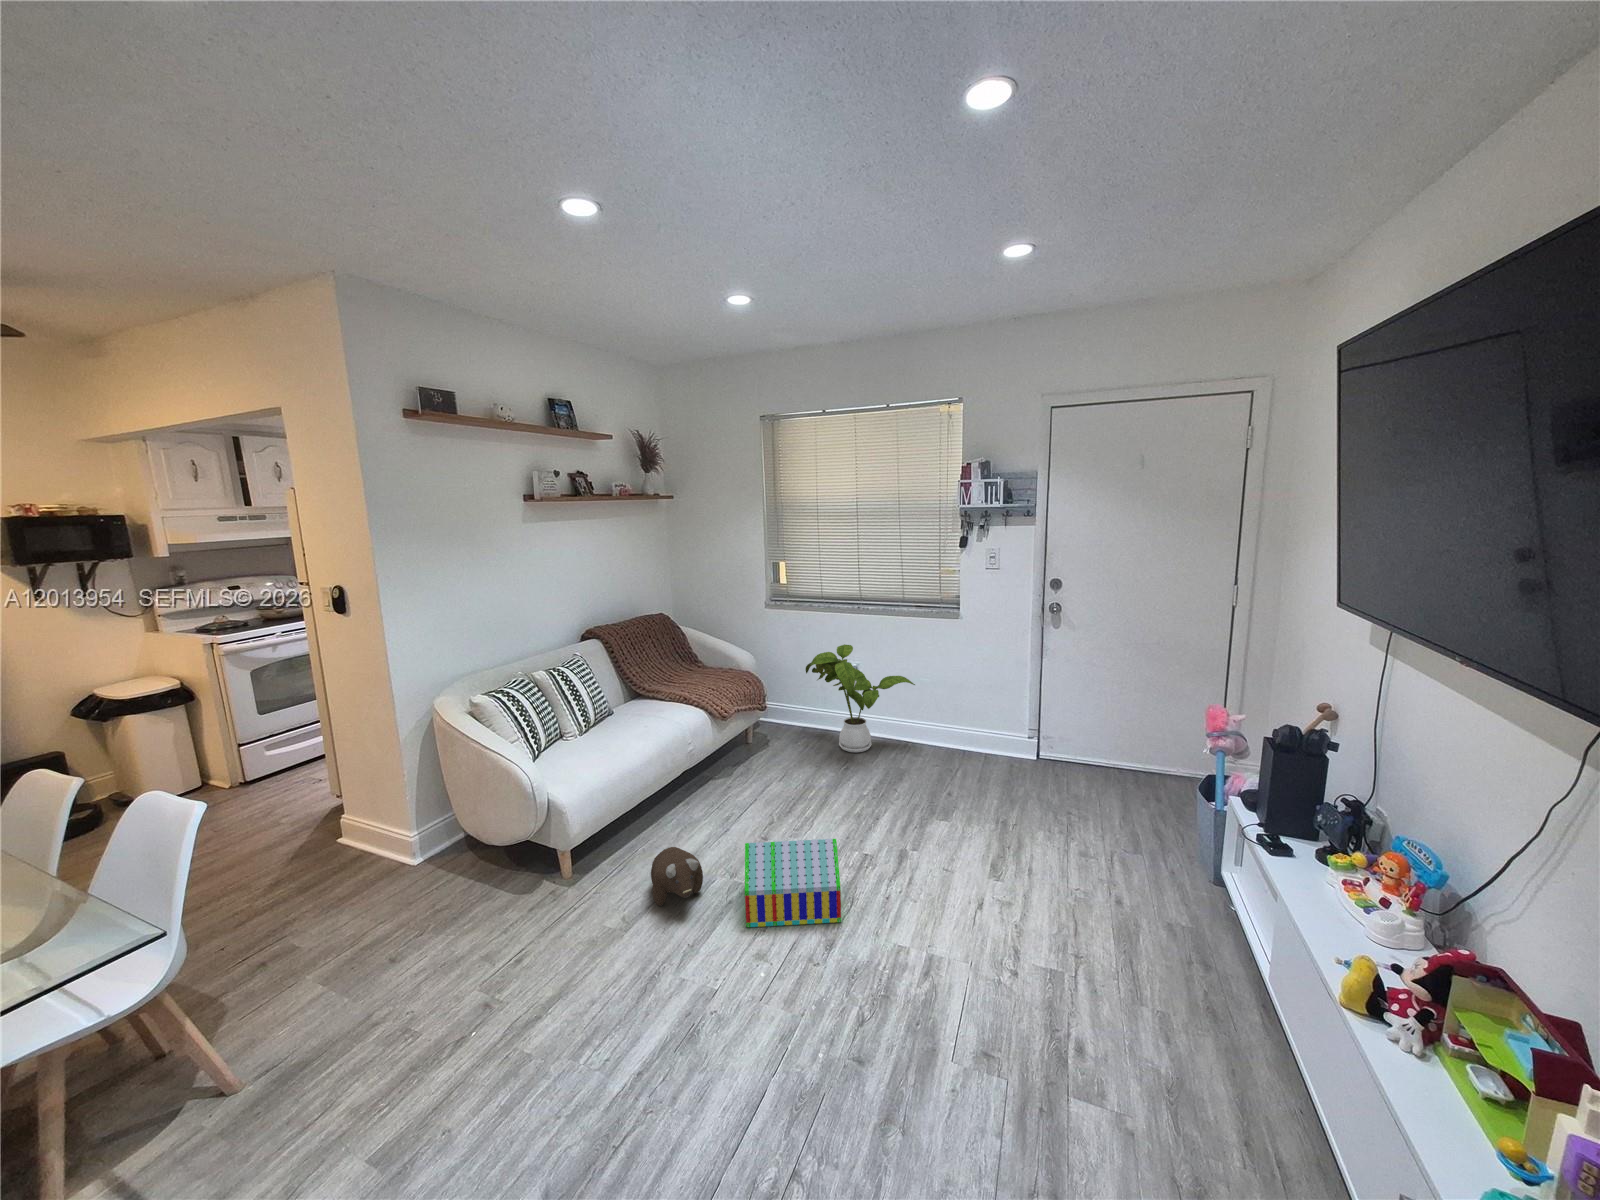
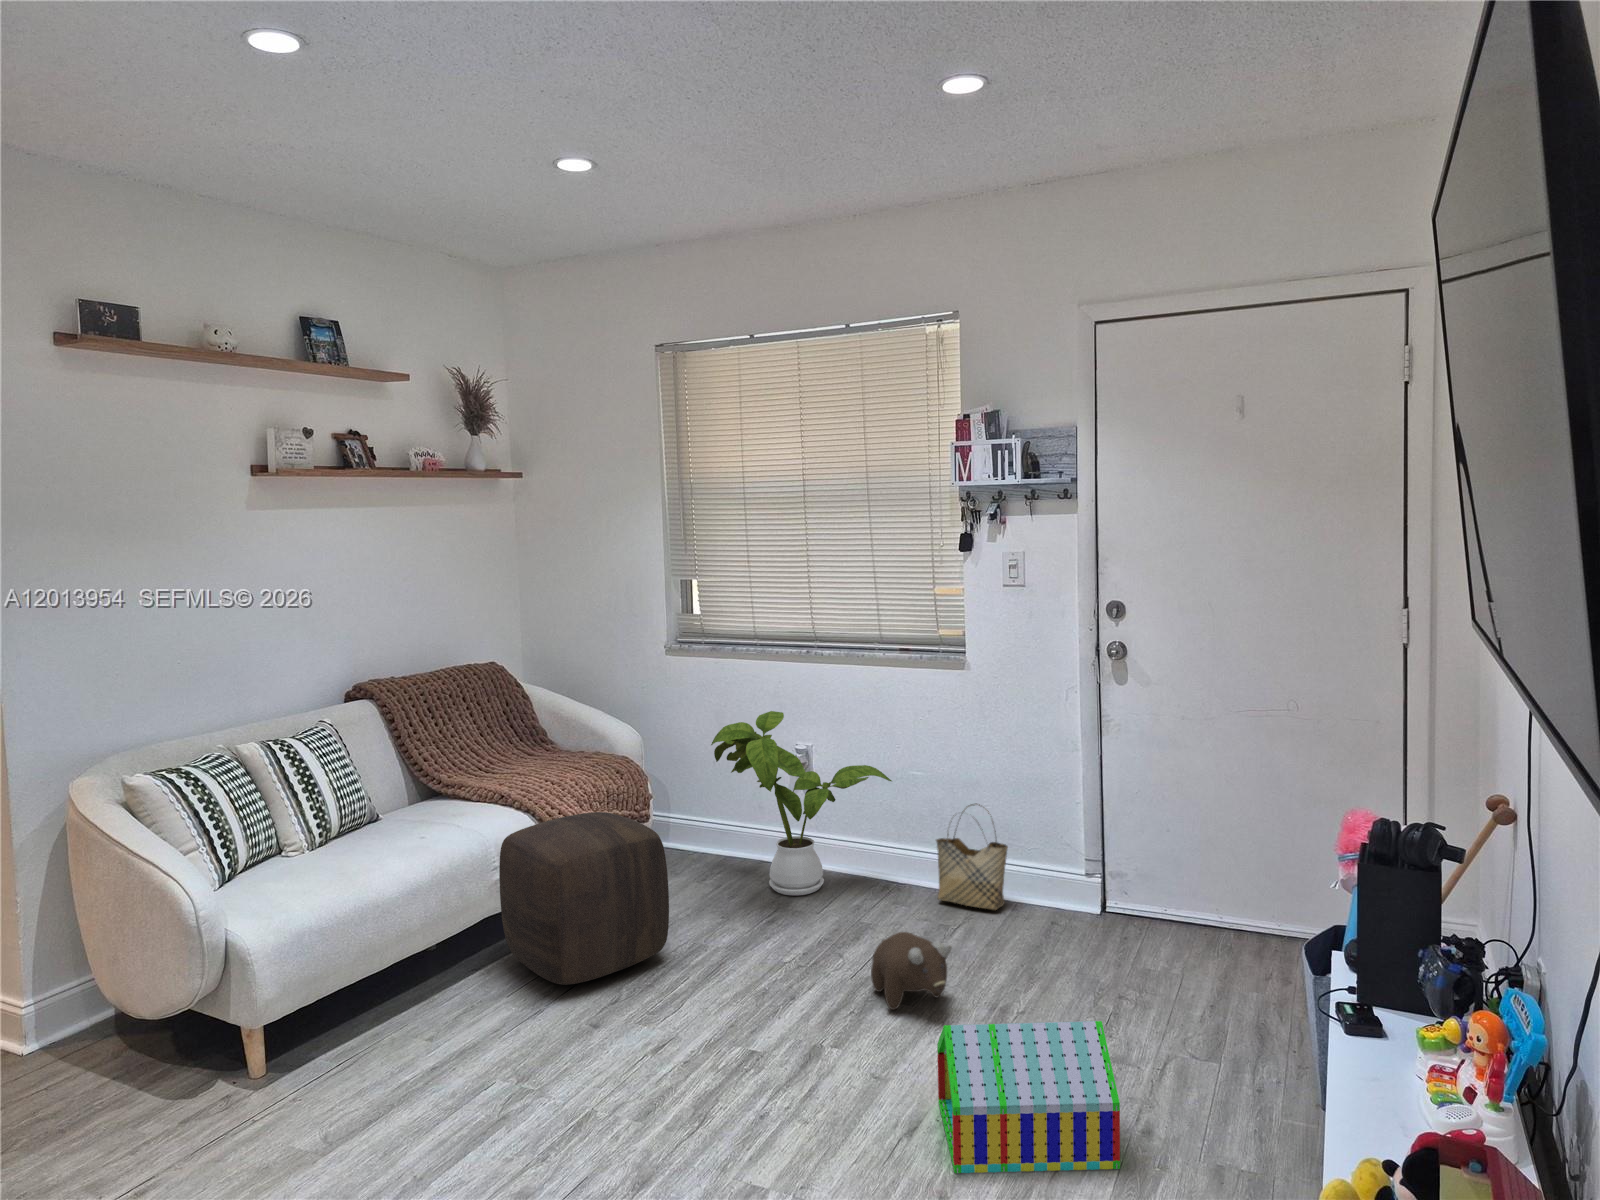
woven basket: none [941,698,986,760] -> present [936,803,1008,910]
ottoman: none [692,708,796,814] -> present [499,812,669,985]
toy house: present [745,839,841,927] -> present [937,1021,1120,1173]
plush toy: present [651,847,703,906] -> present [871,932,952,1010]

